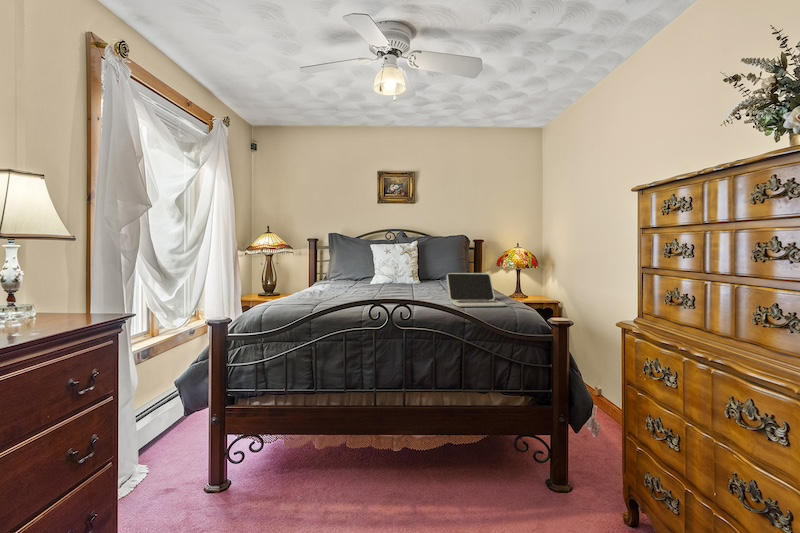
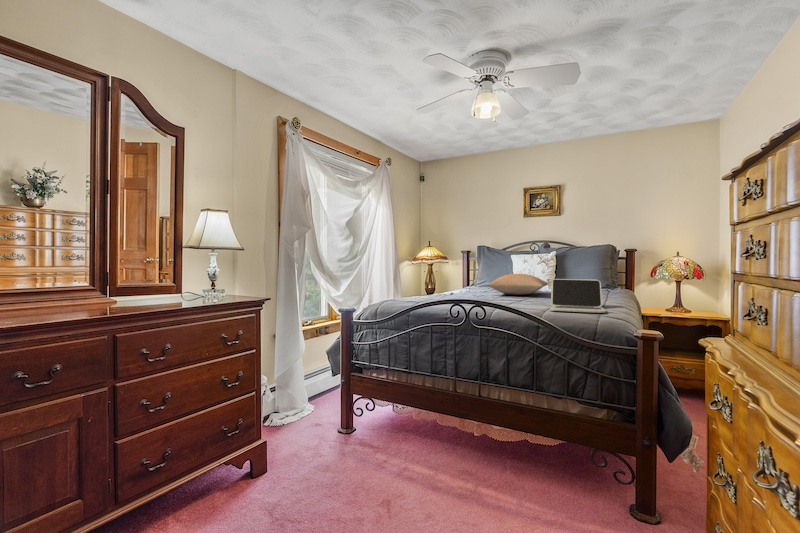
pillow: none [371,267,428,290] -> present [489,274,548,295]

